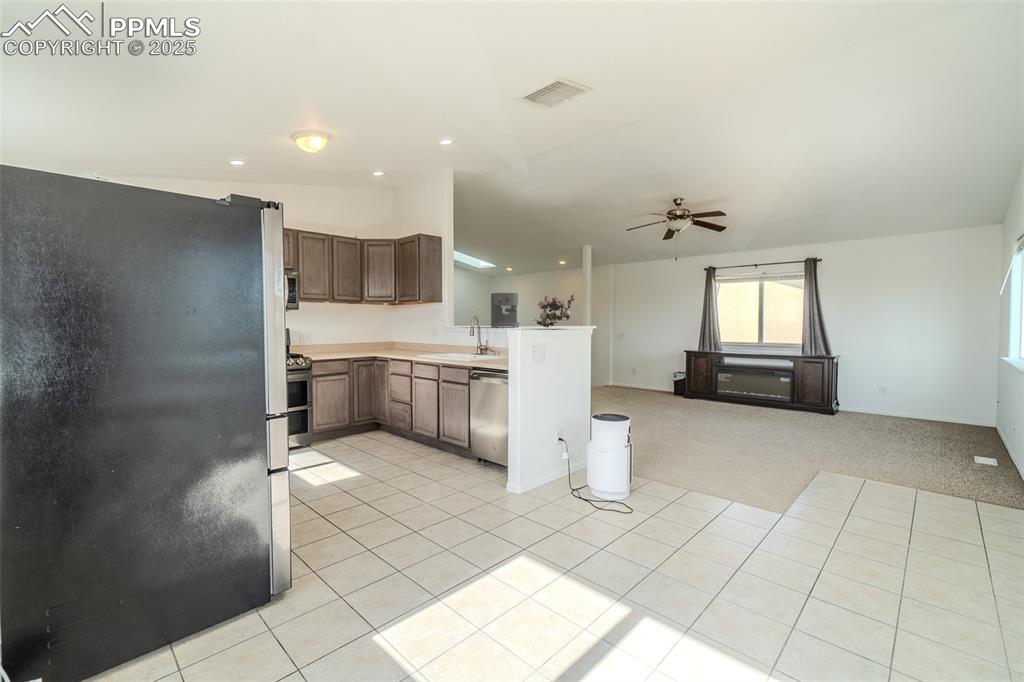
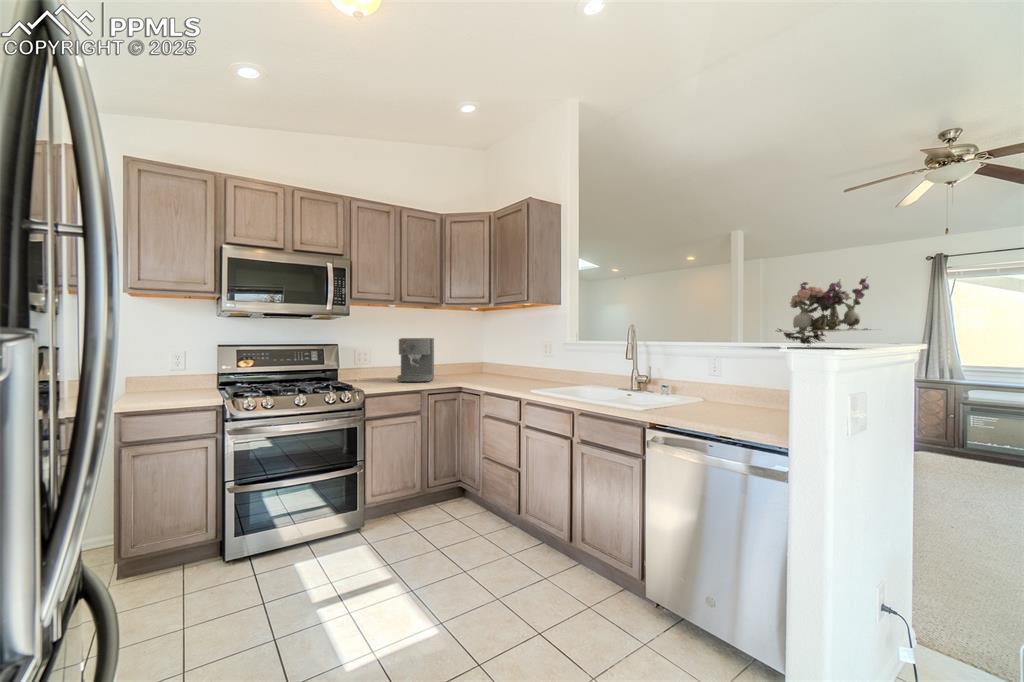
coffee maker: present [491,293,519,327] -> present [397,338,434,382]

